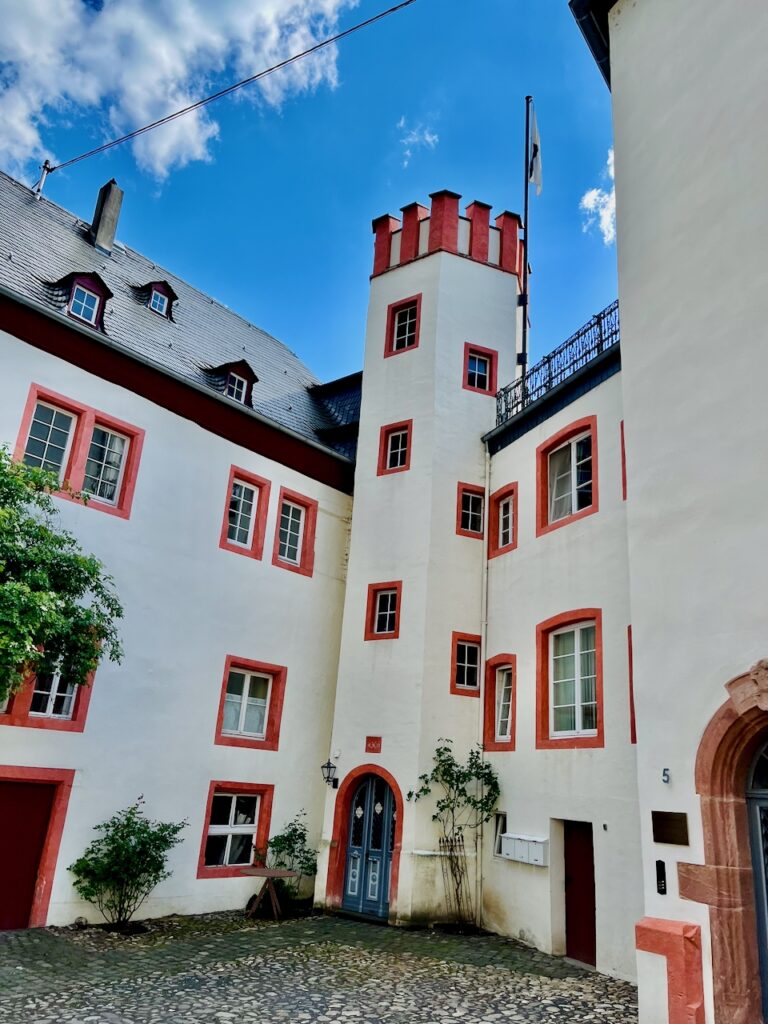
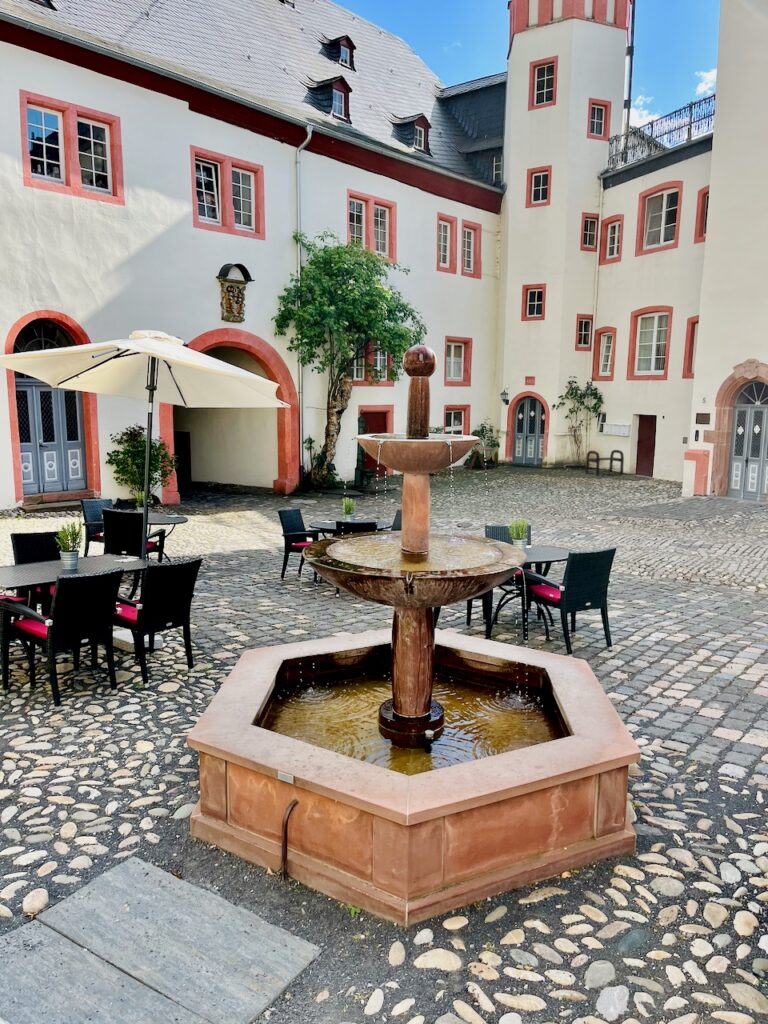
bench: none [461,893,539,954] -> present [585,450,624,475]

